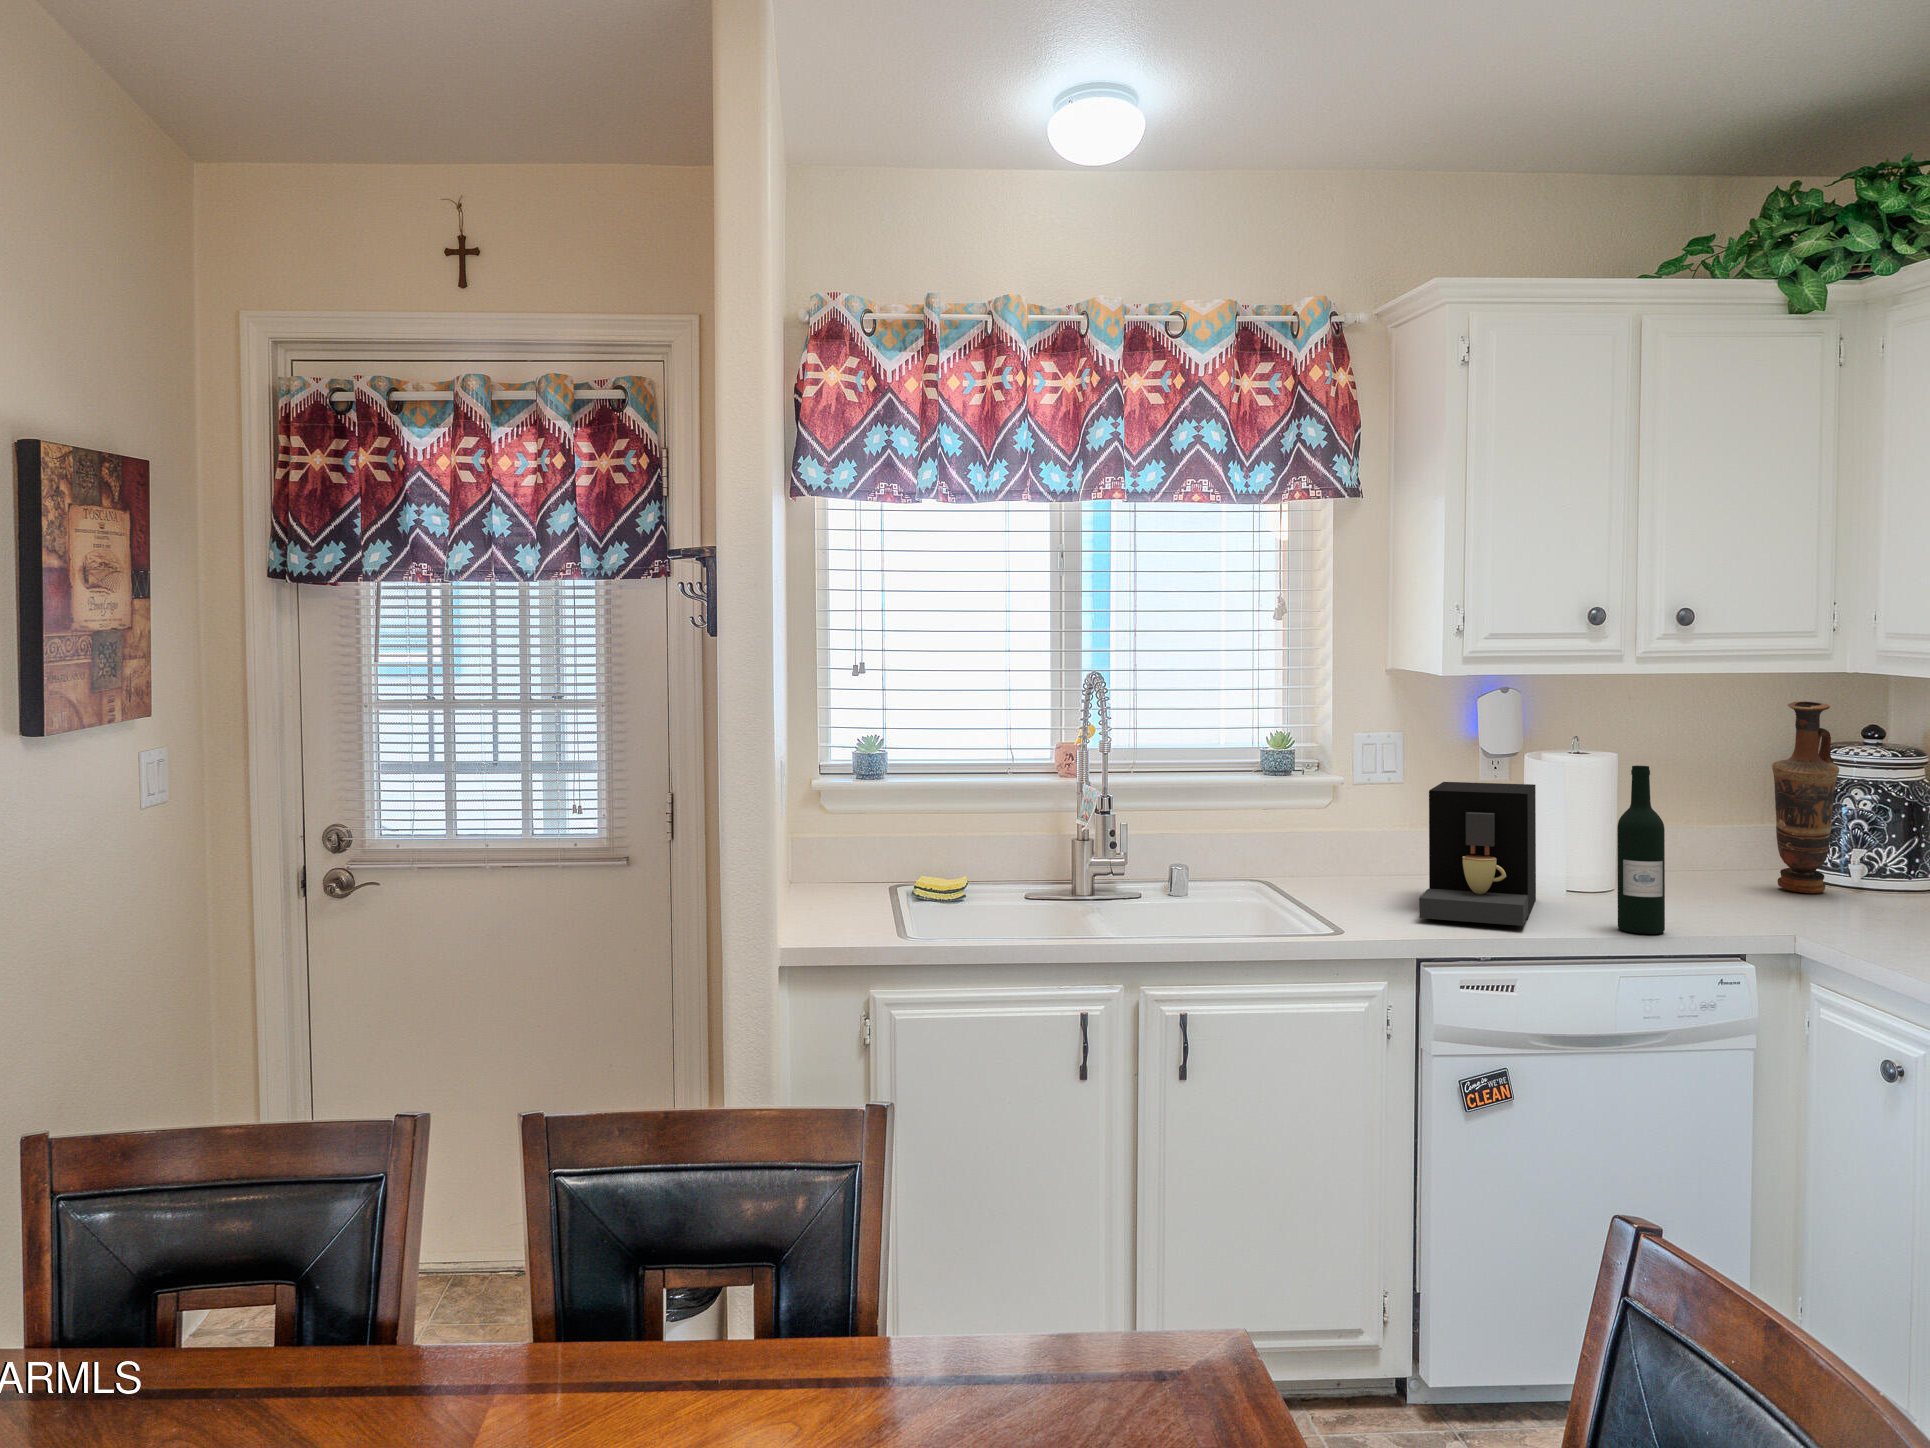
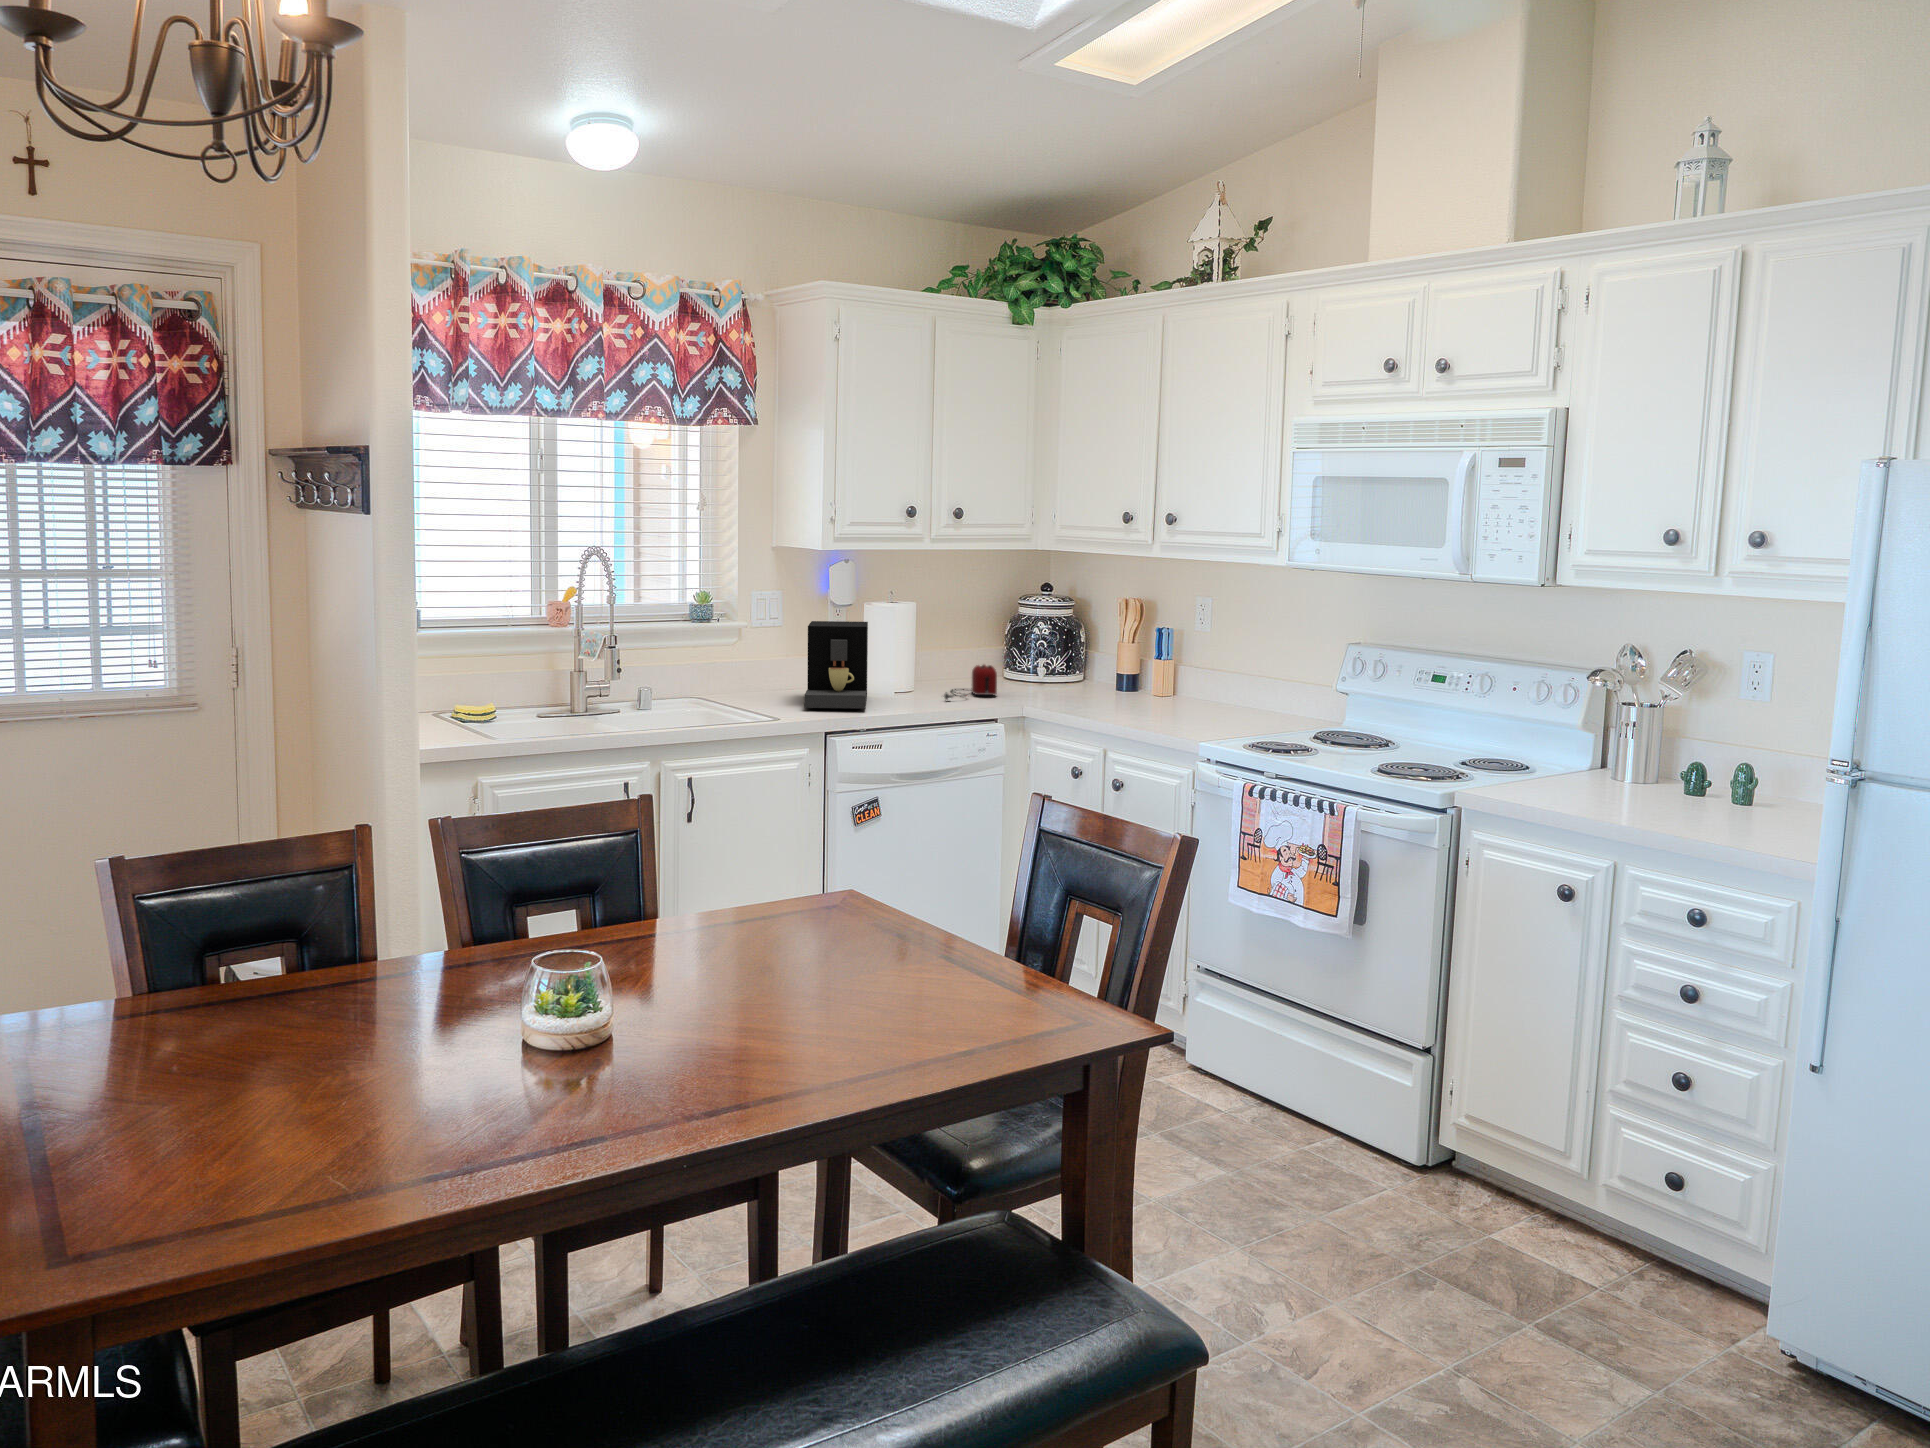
vase: present [1772,701,1839,893] -> none [998,568,1032,686]
wine bottle: present [1617,766,1665,934] -> none [916,608,942,709]
toaster: none [1667,858,1774,916] -> present [944,665,997,700]

